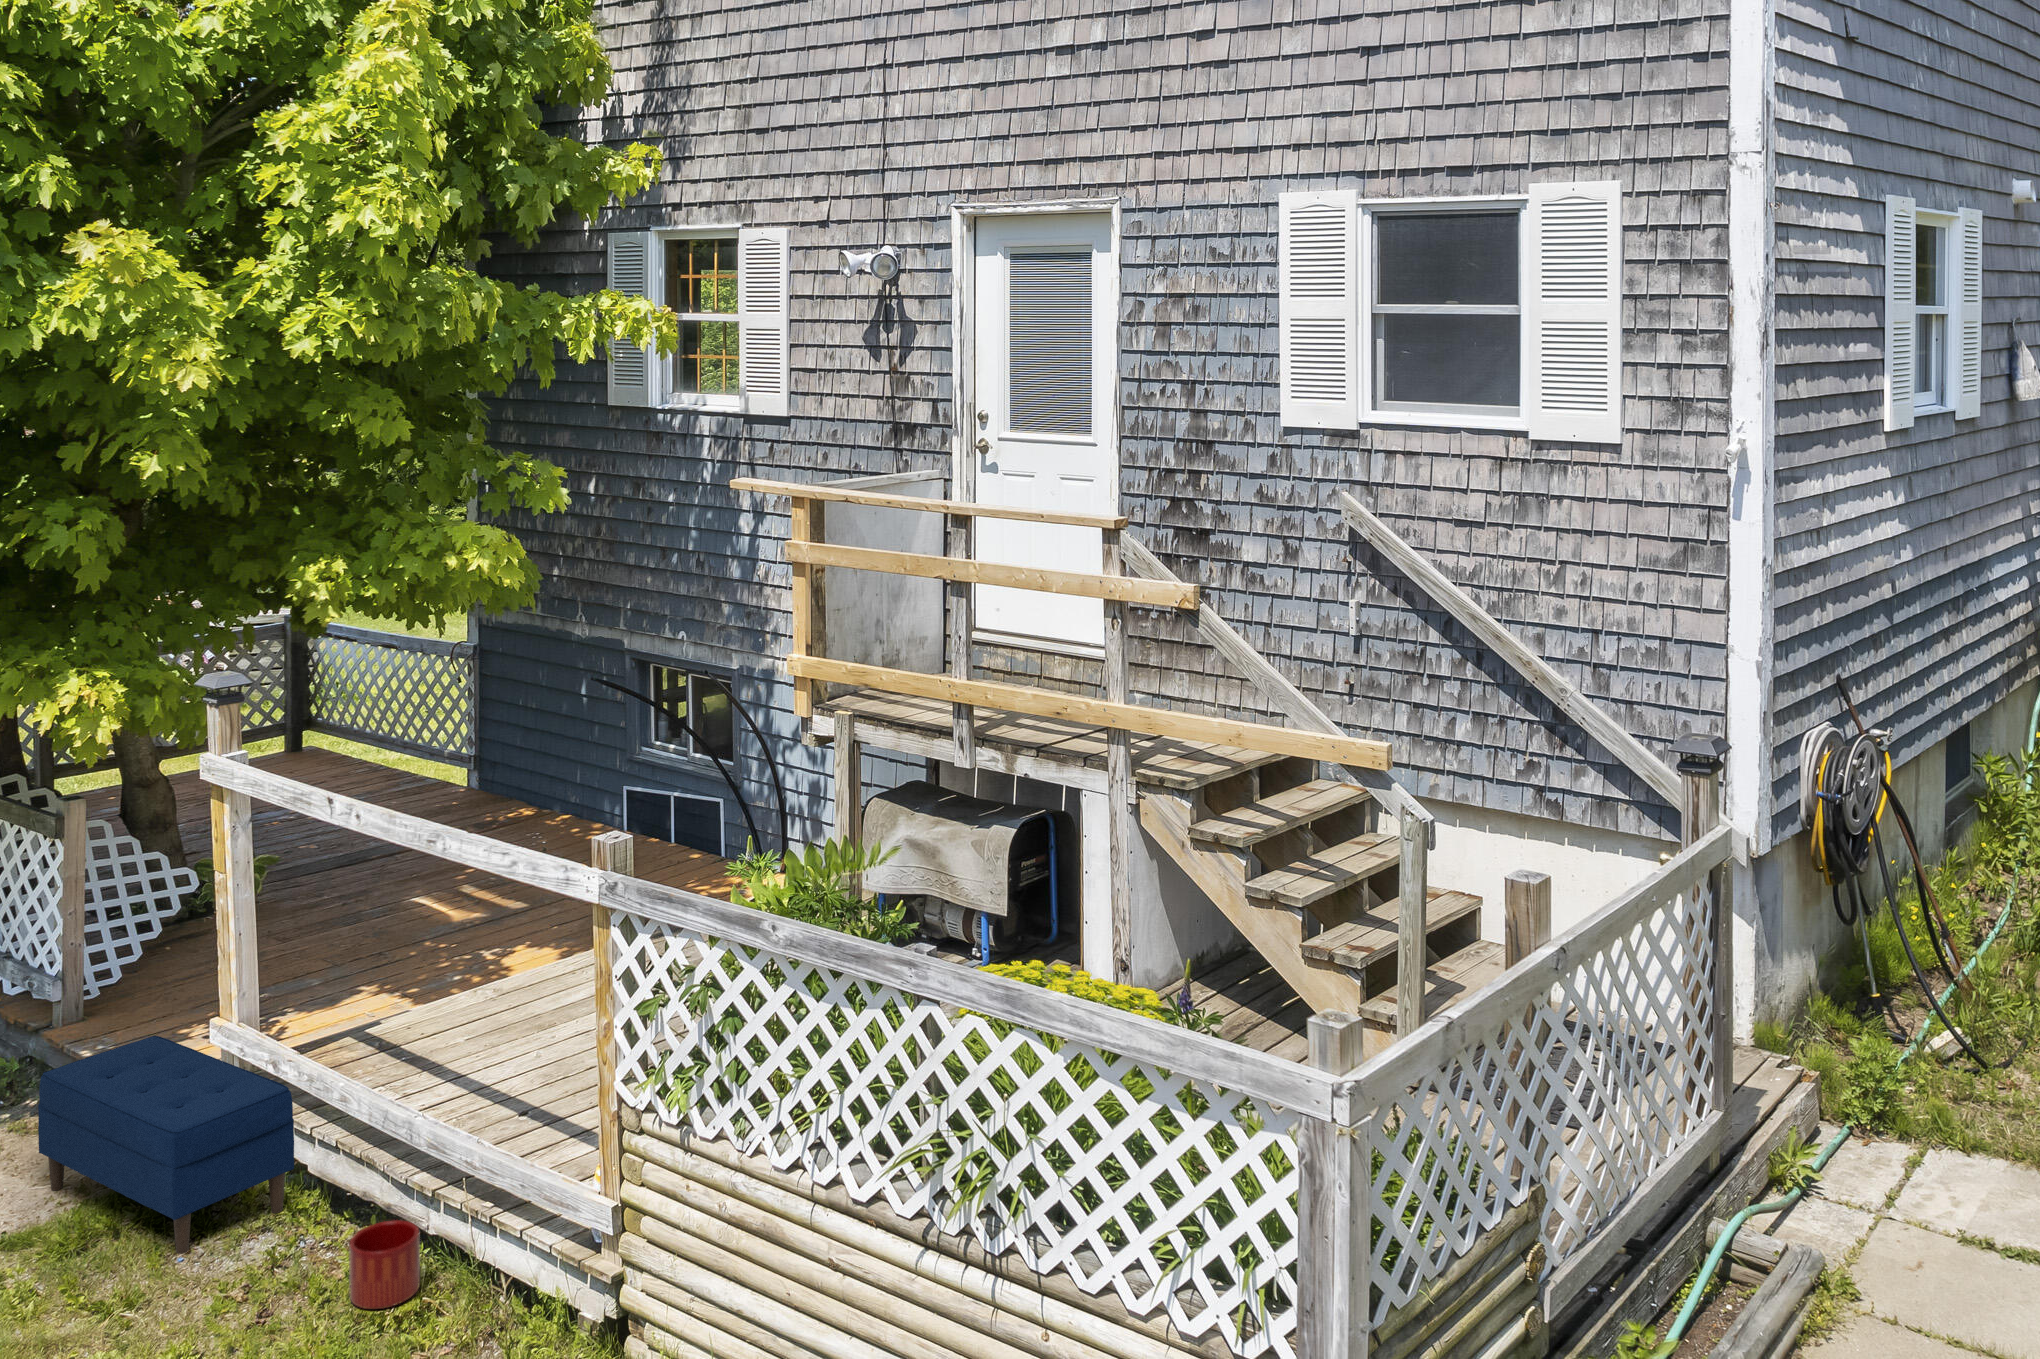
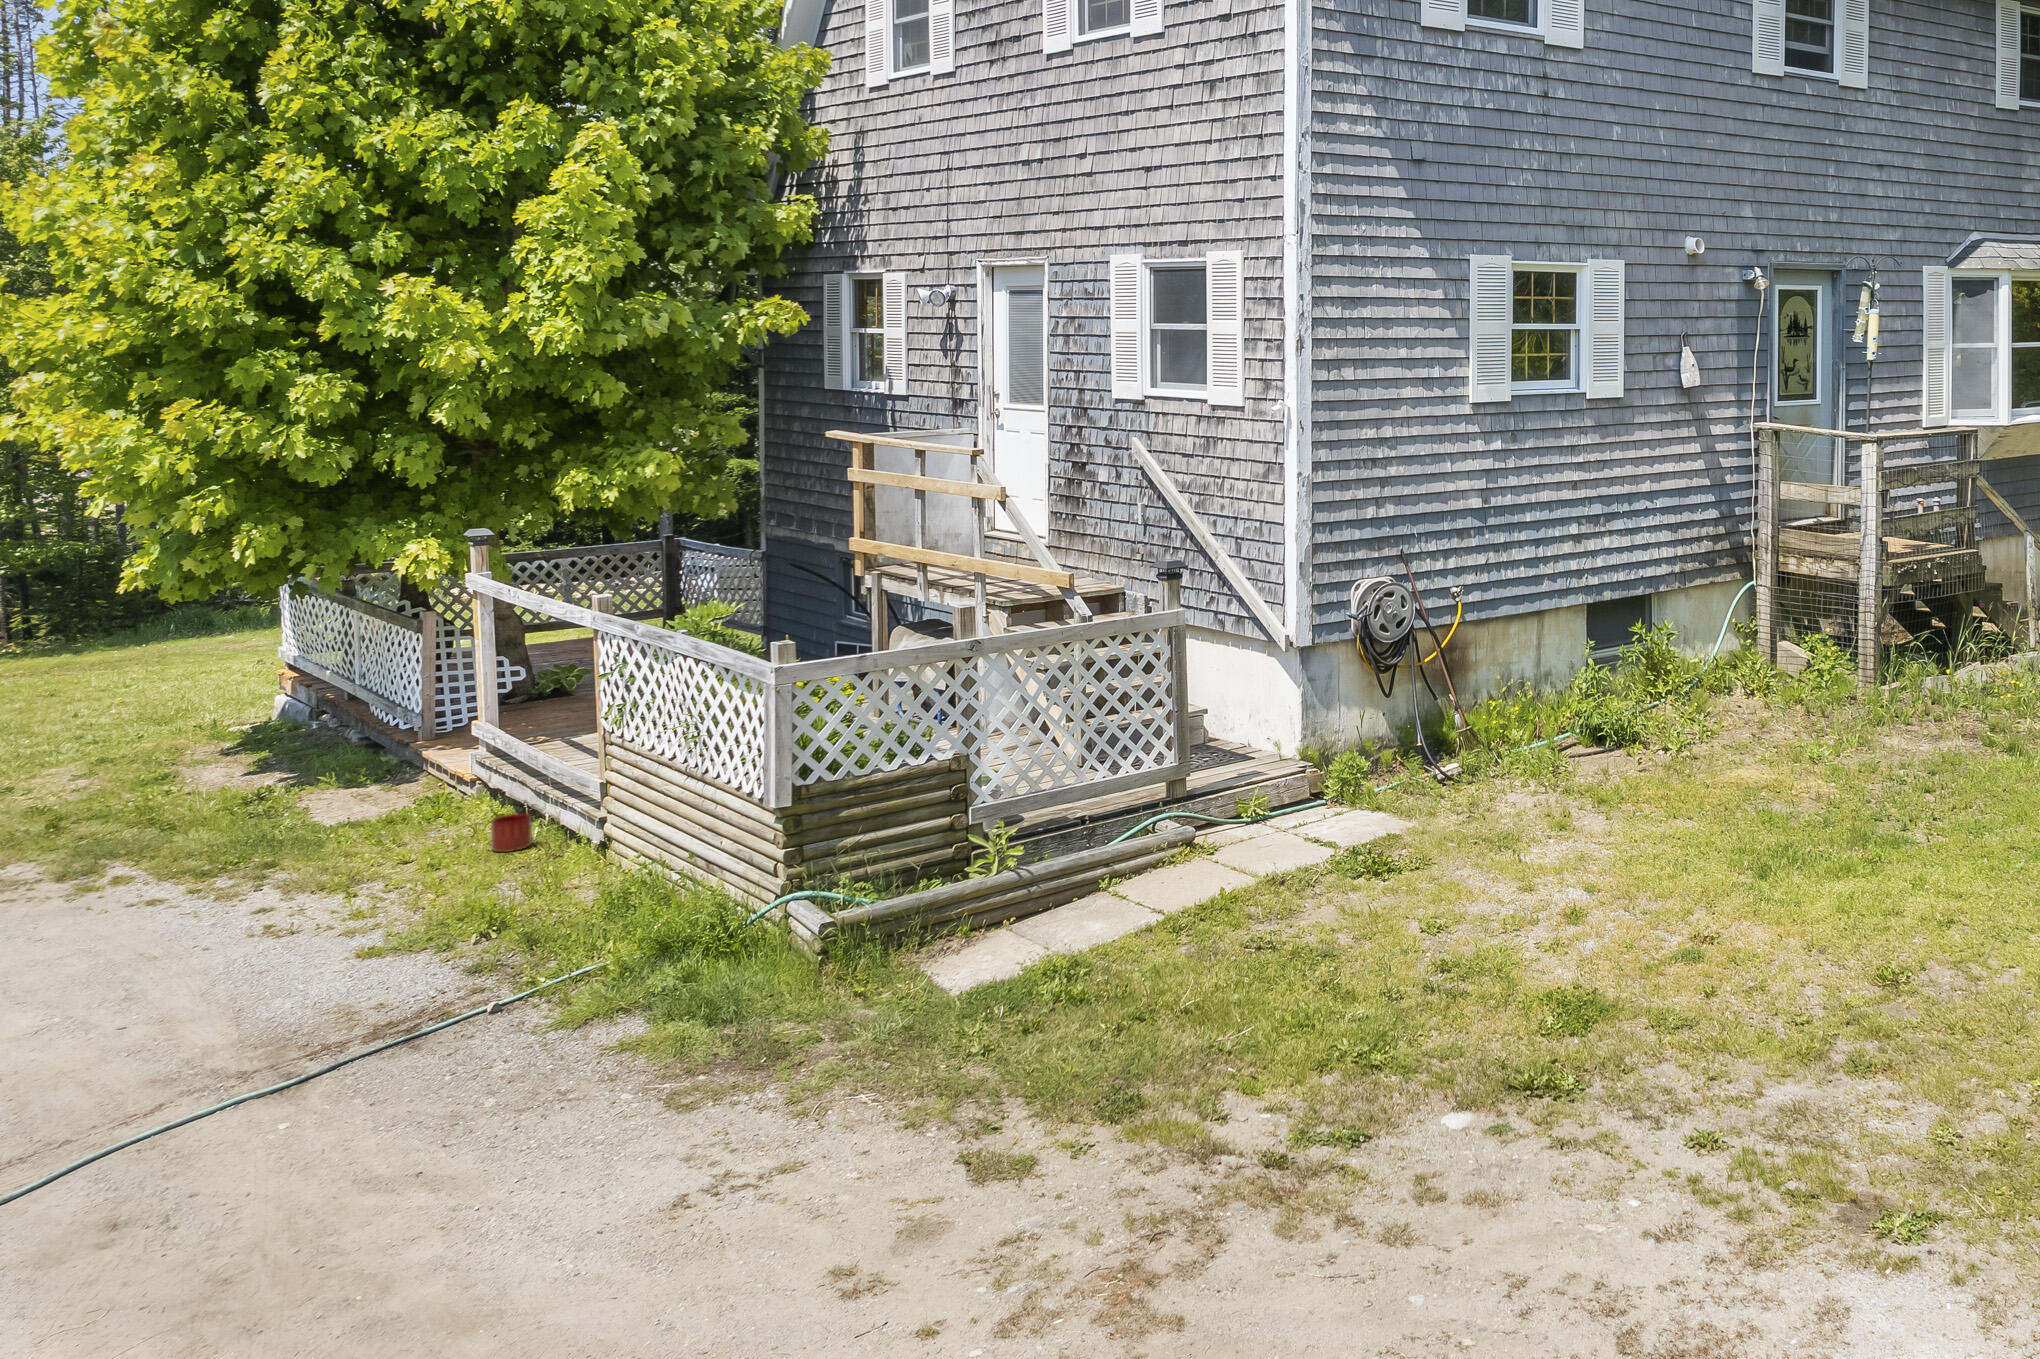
bench: present [38,1036,294,1254] -> none [371,736,496,835]

